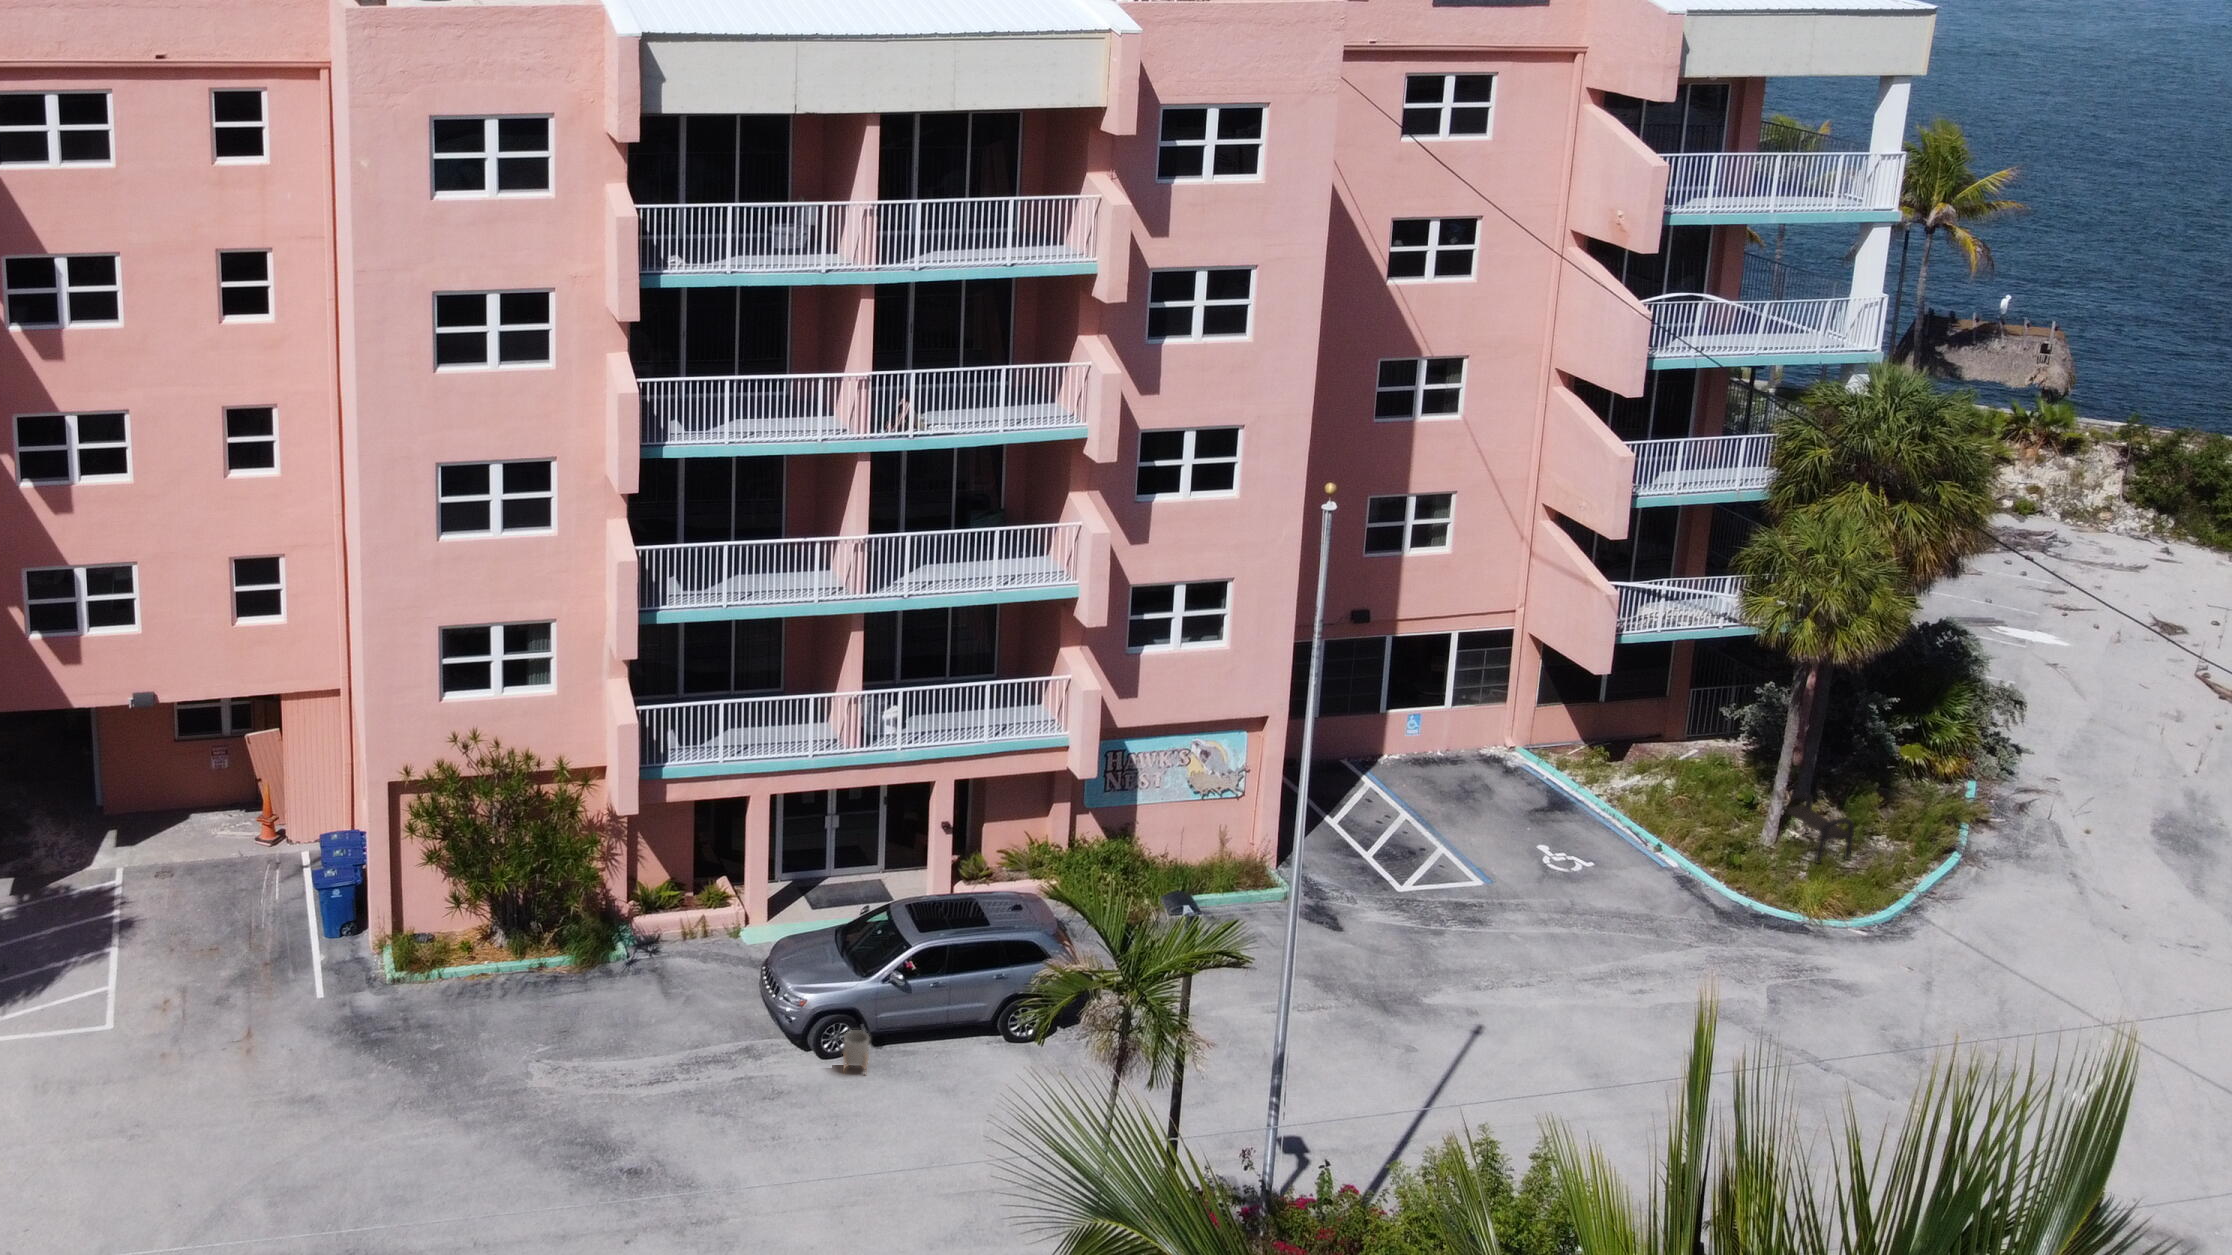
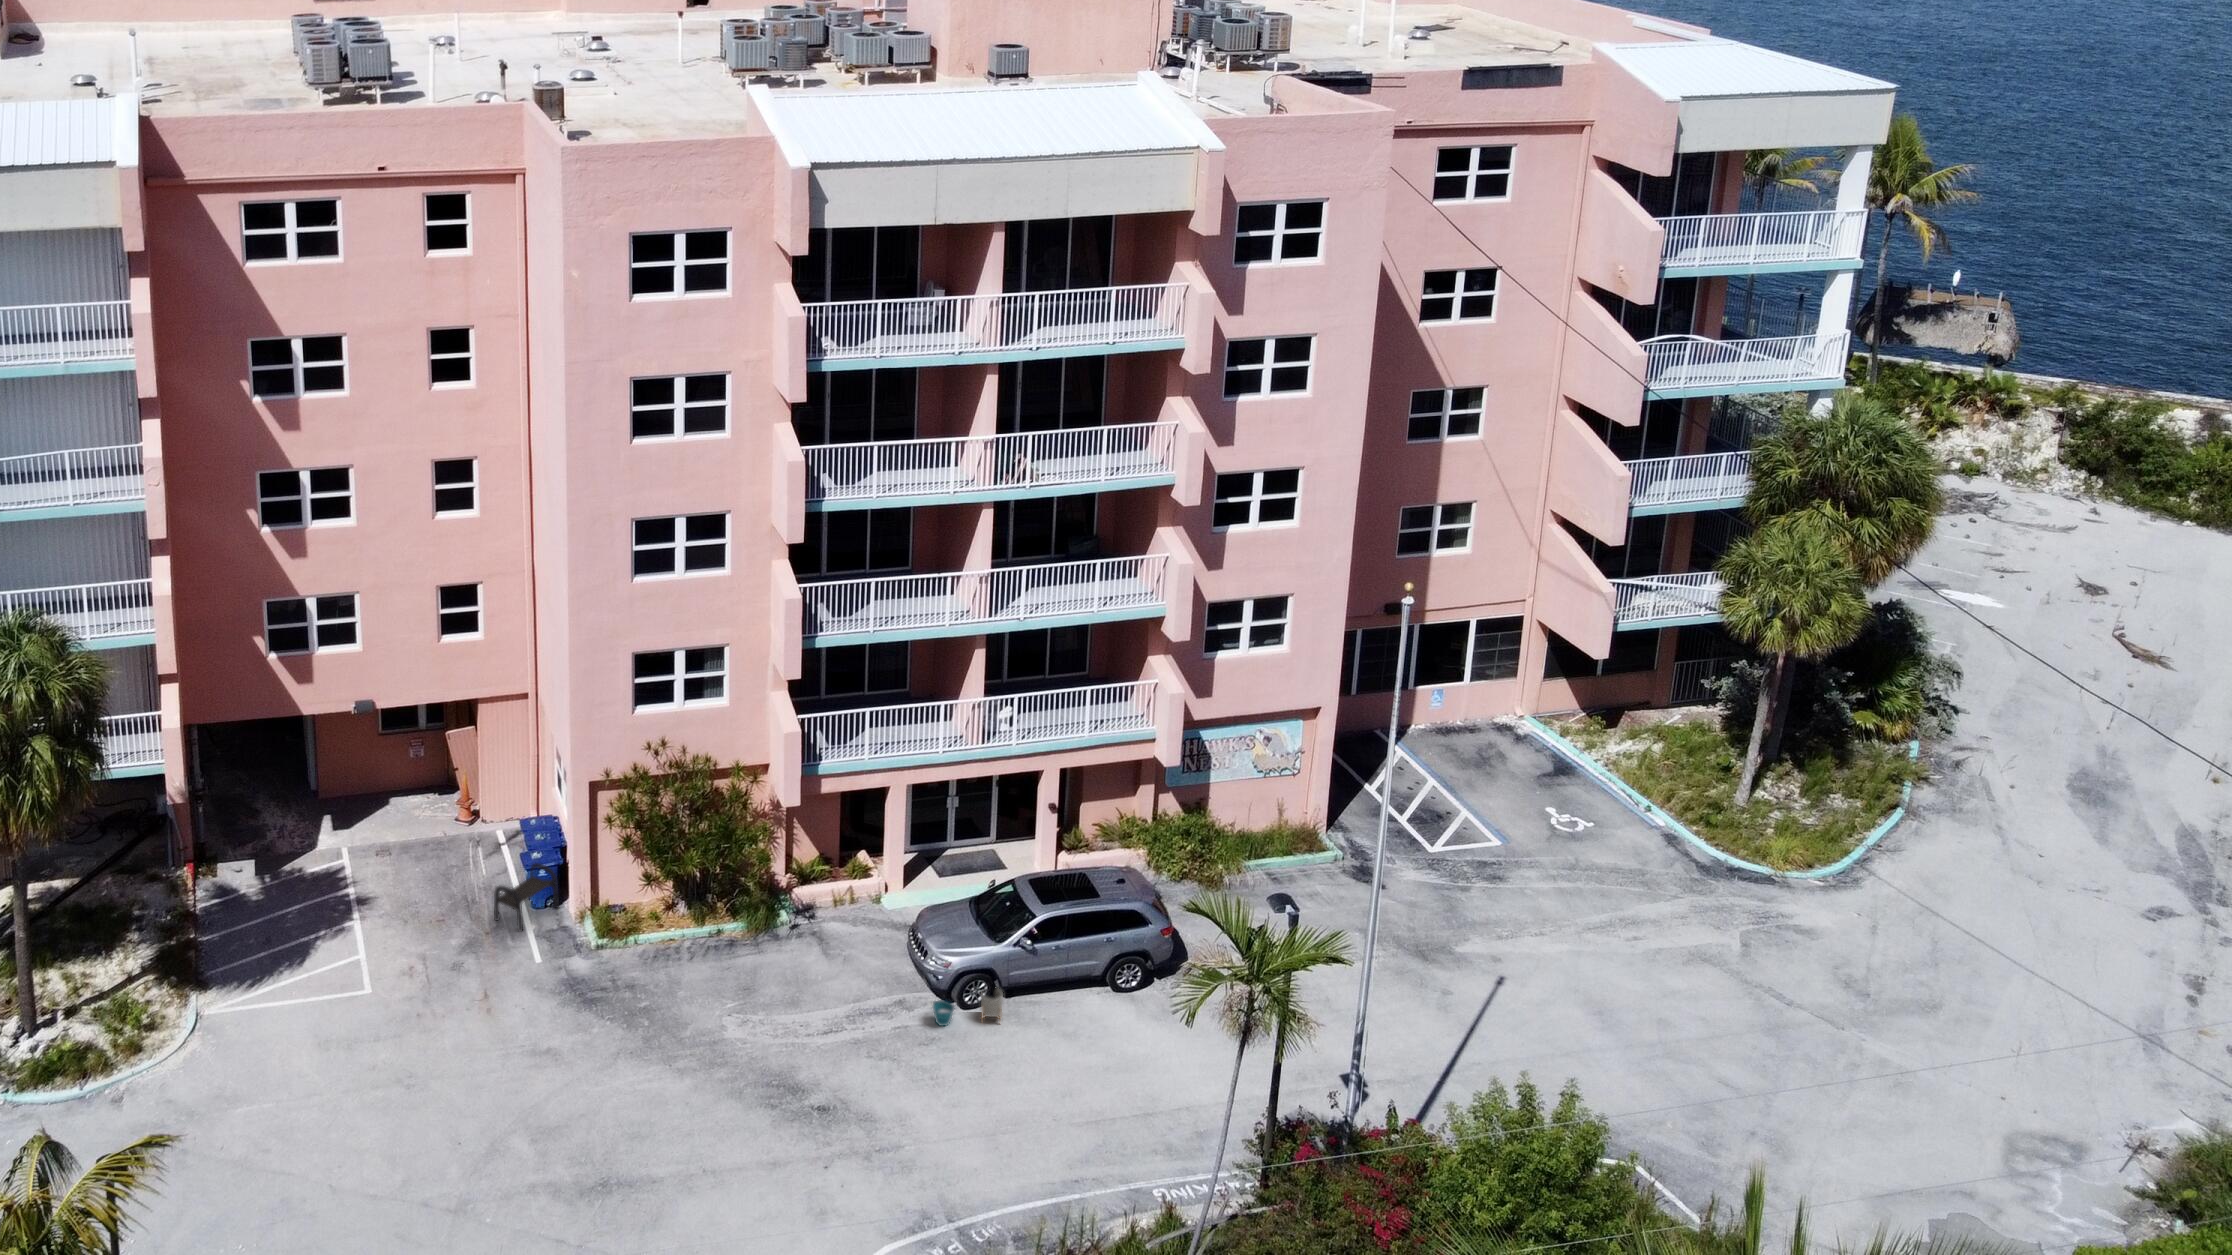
bench: present [1786,793,1854,863] -> present [494,863,559,931]
bucket: none [784,1045,815,1076] -> present [933,1000,955,1026]

